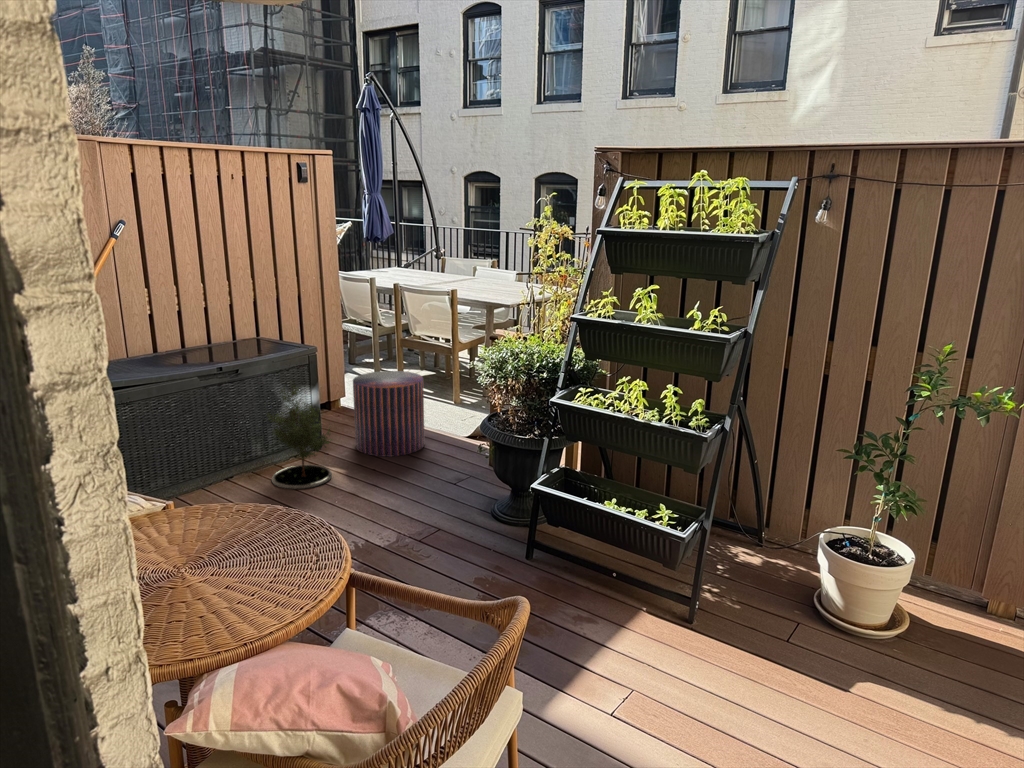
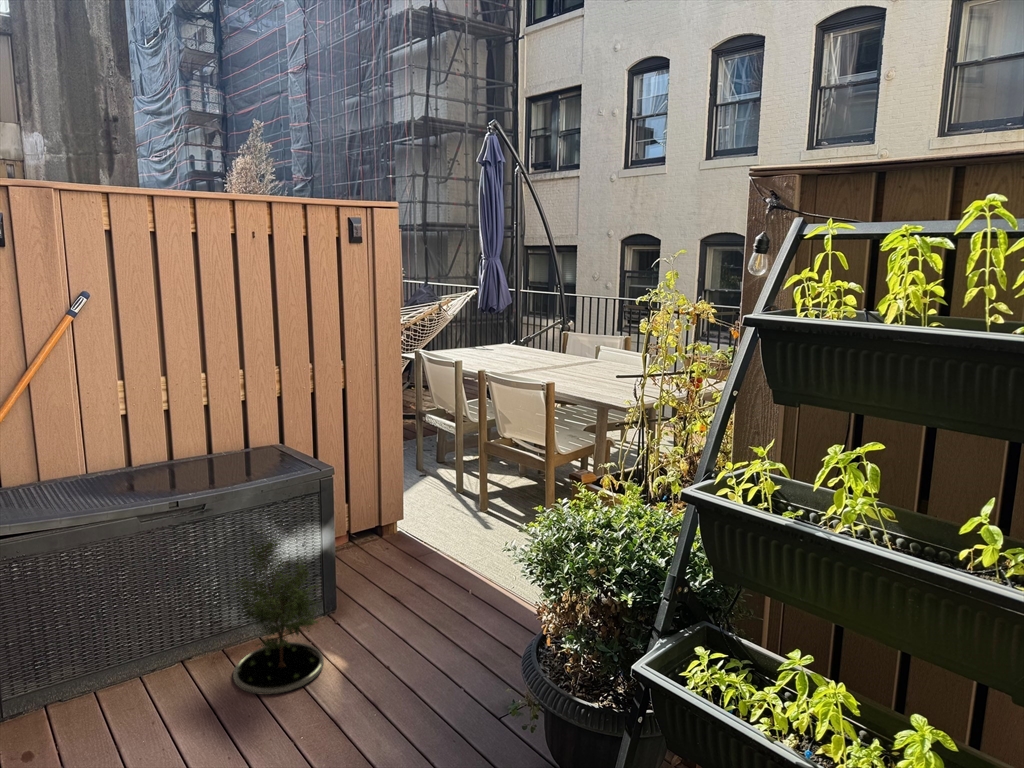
pouf: present [353,371,425,457] -> none [384,500,484,636]

